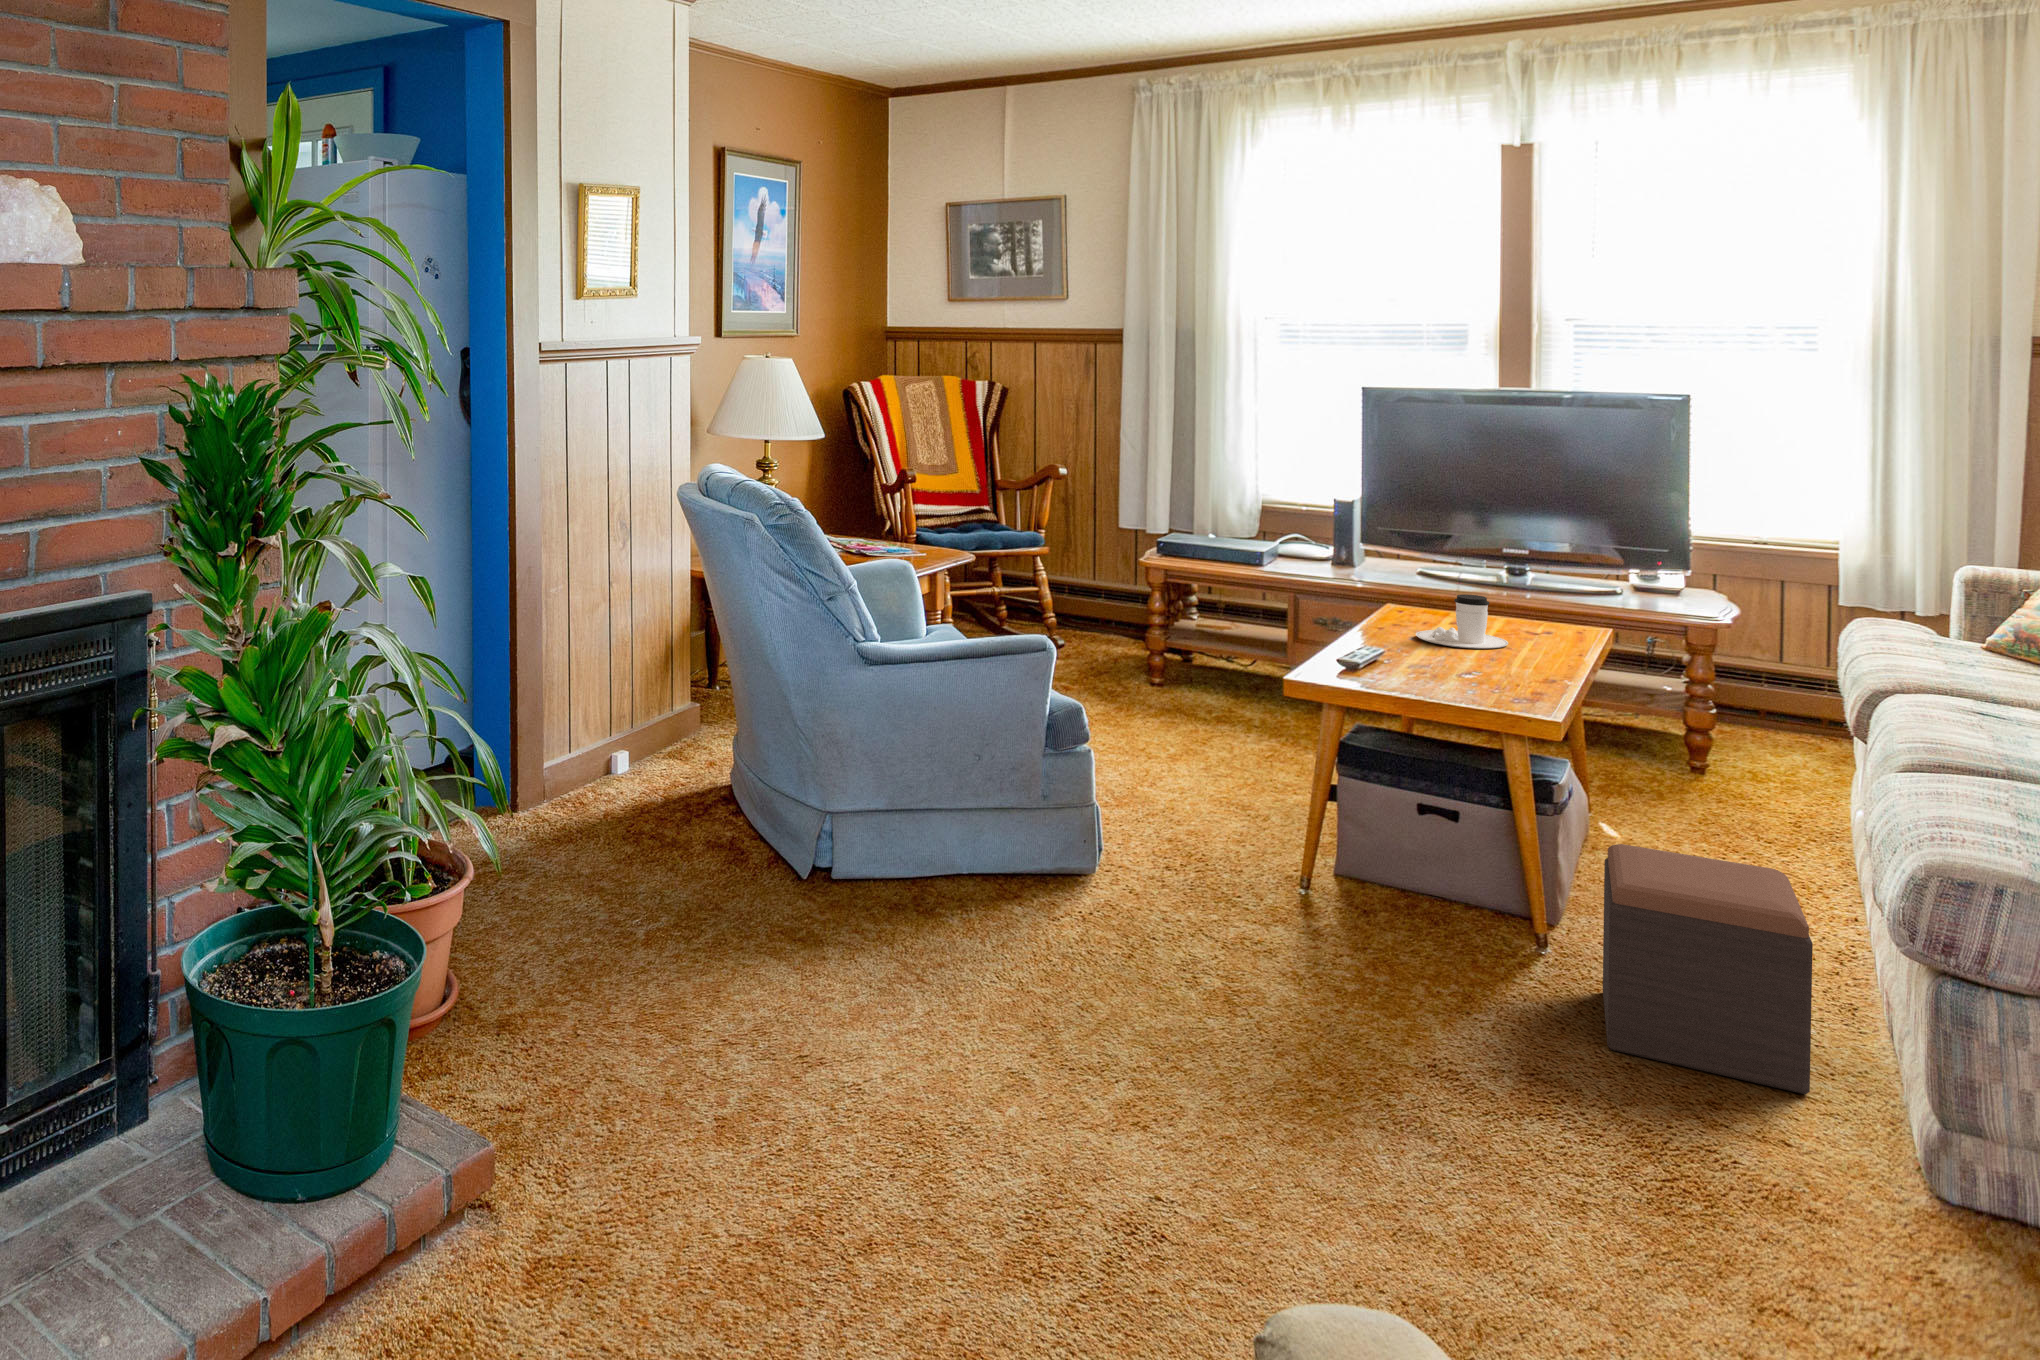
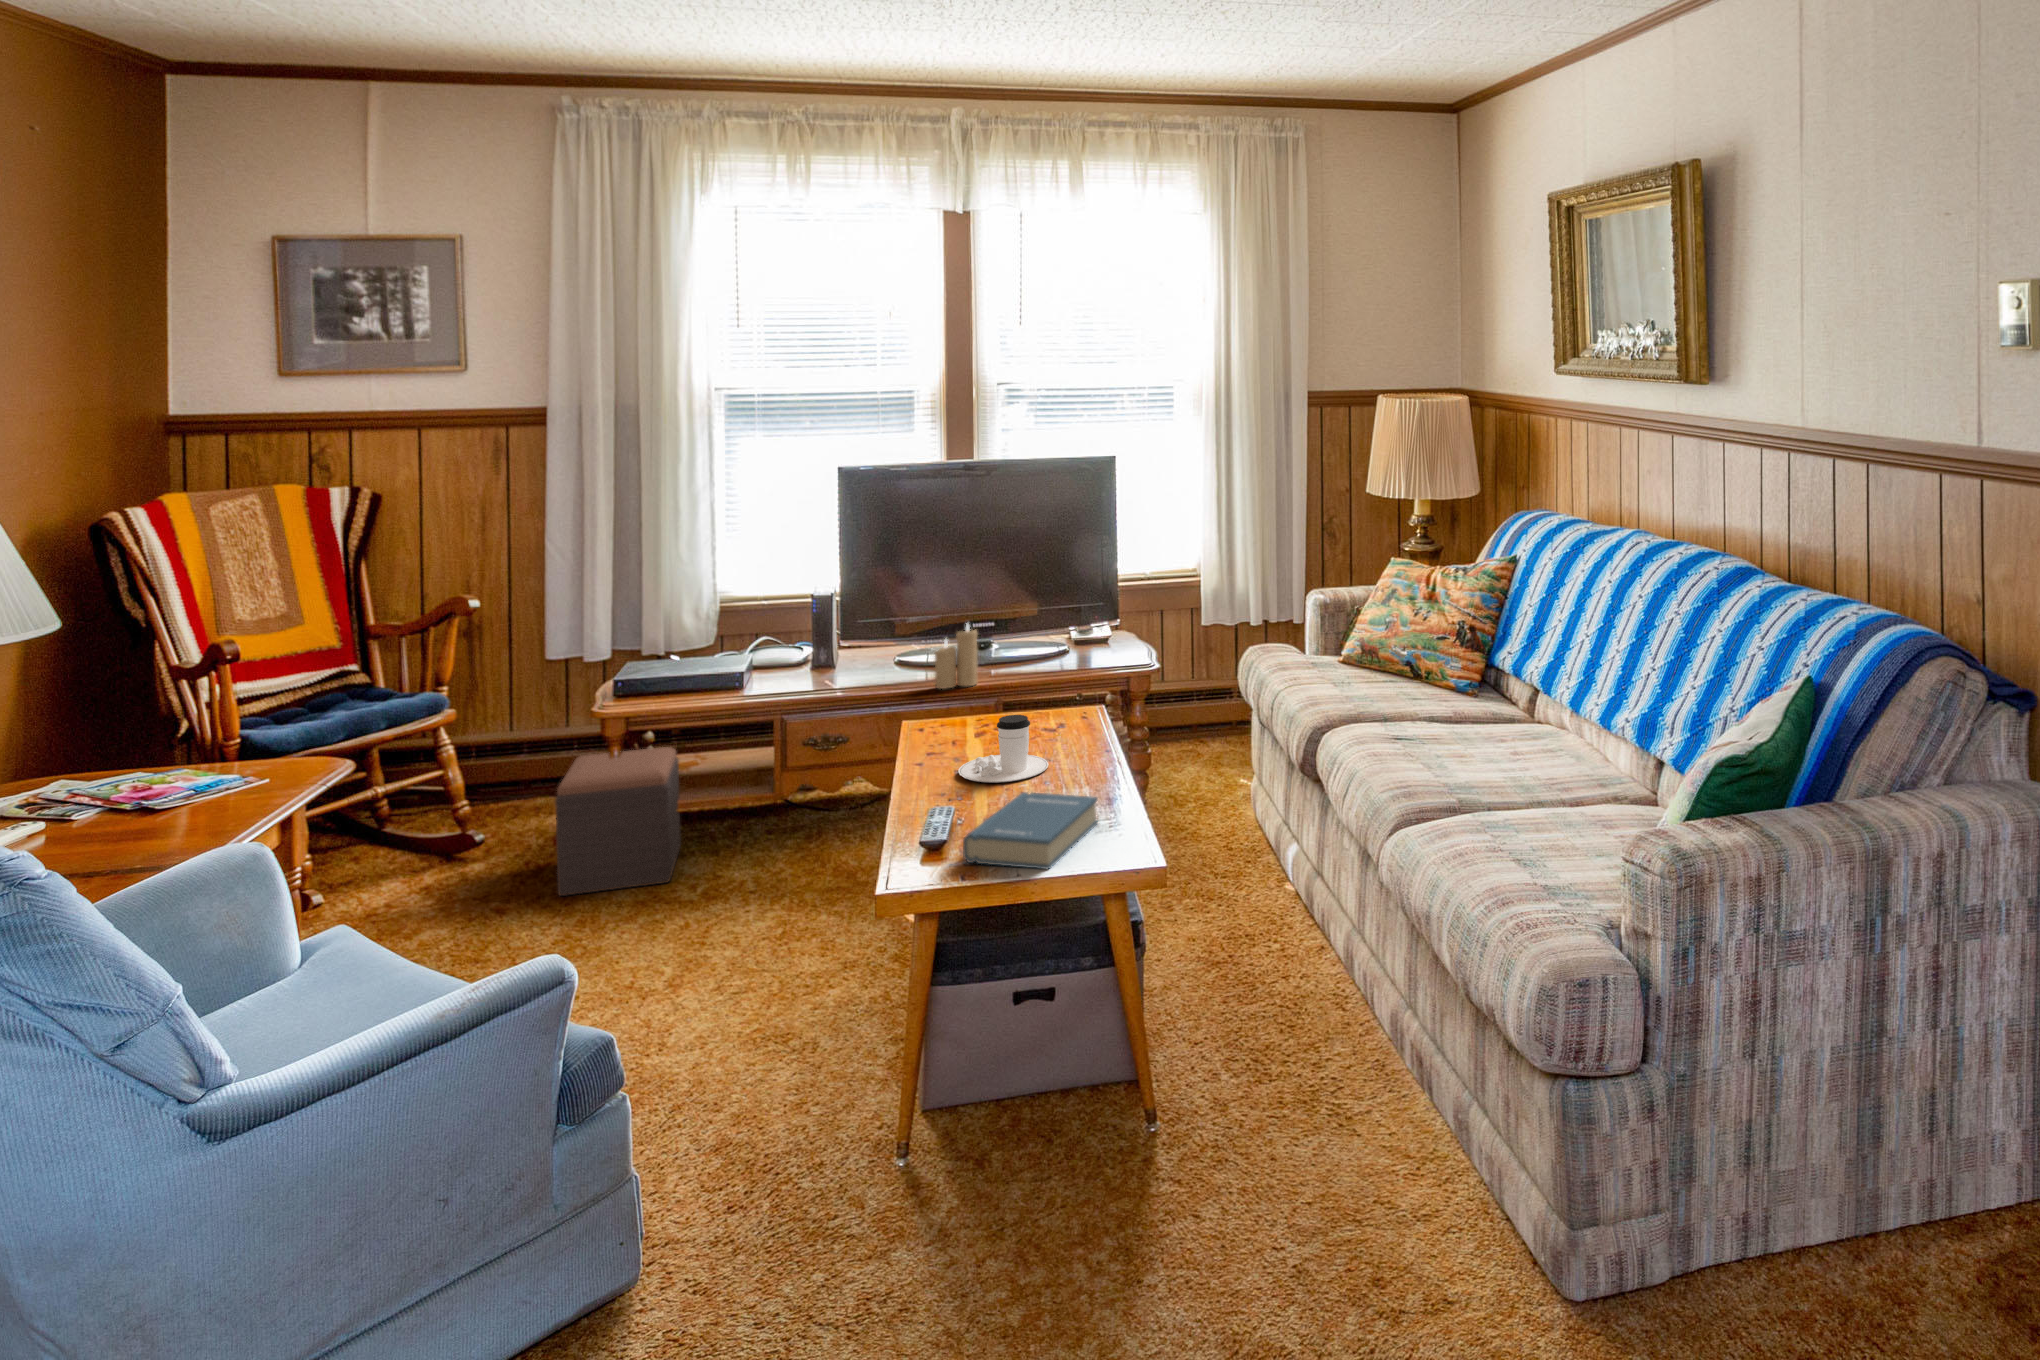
candle: none [1441,533,1489,592] -> present [934,624,977,689]
hardback book: none [1379,644,1523,694] -> present [963,792,1098,869]
footstool: present [1603,844,1813,1094] -> present [555,747,681,896]

